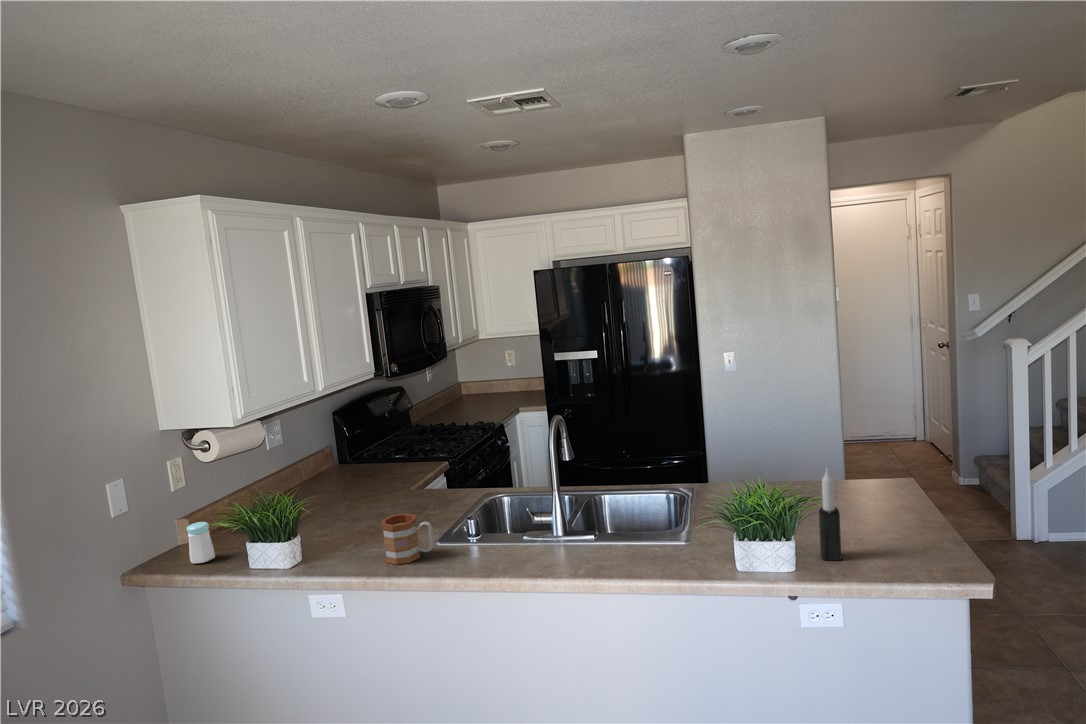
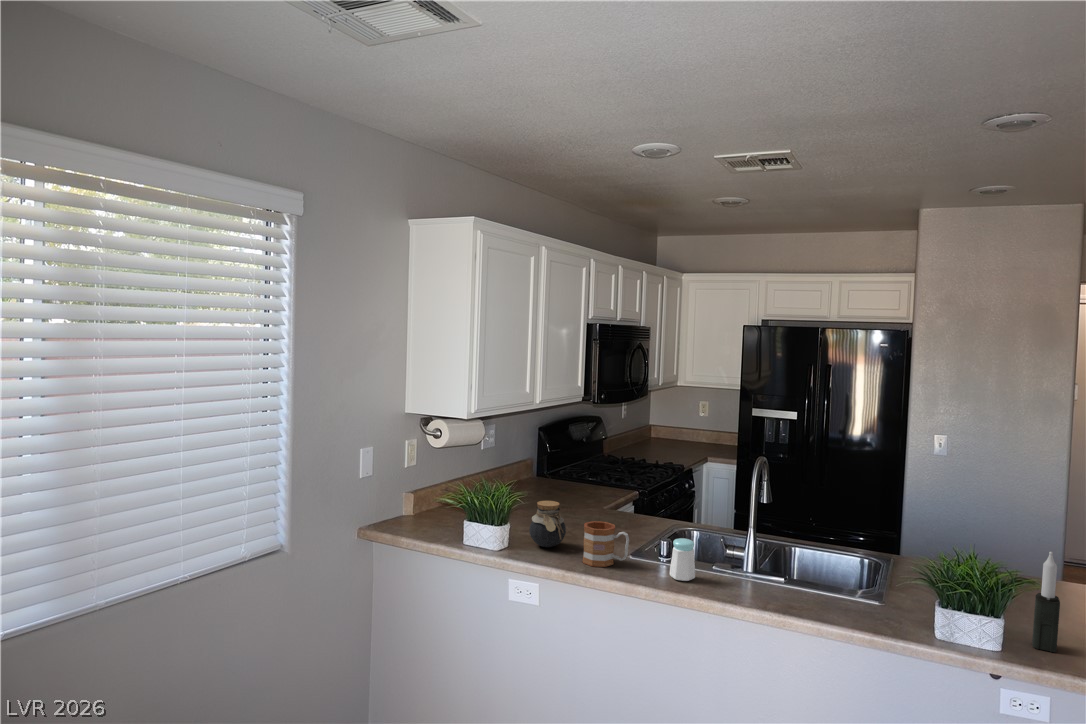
jar: none [324,501,366,552] -> present [529,501,566,547]
salt shaker: present [186,522,215,563] -> present [670,538,695,581]

